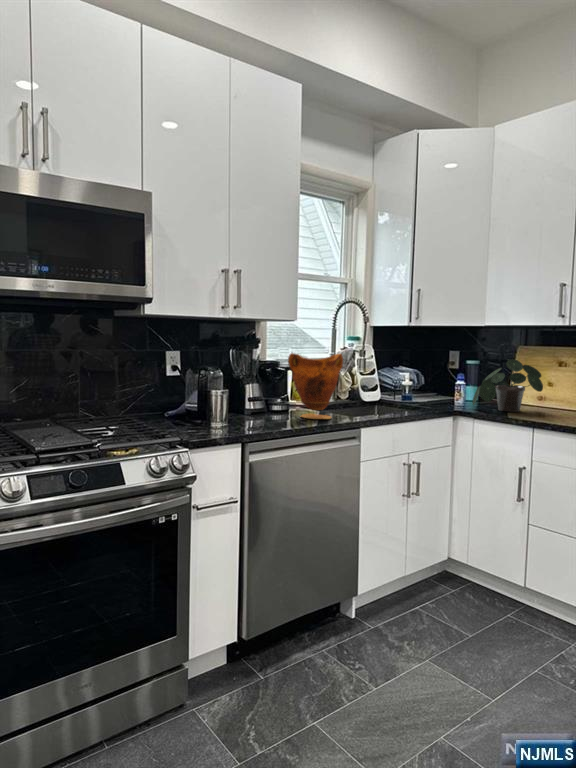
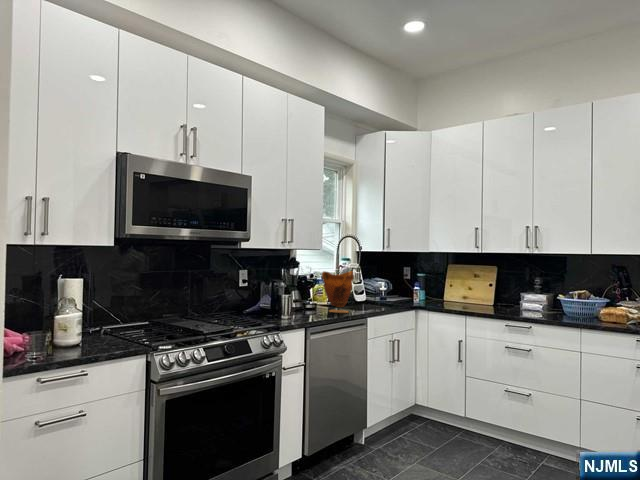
potted plant: present [473,359,543,412] -> none [427,273,469,306]

